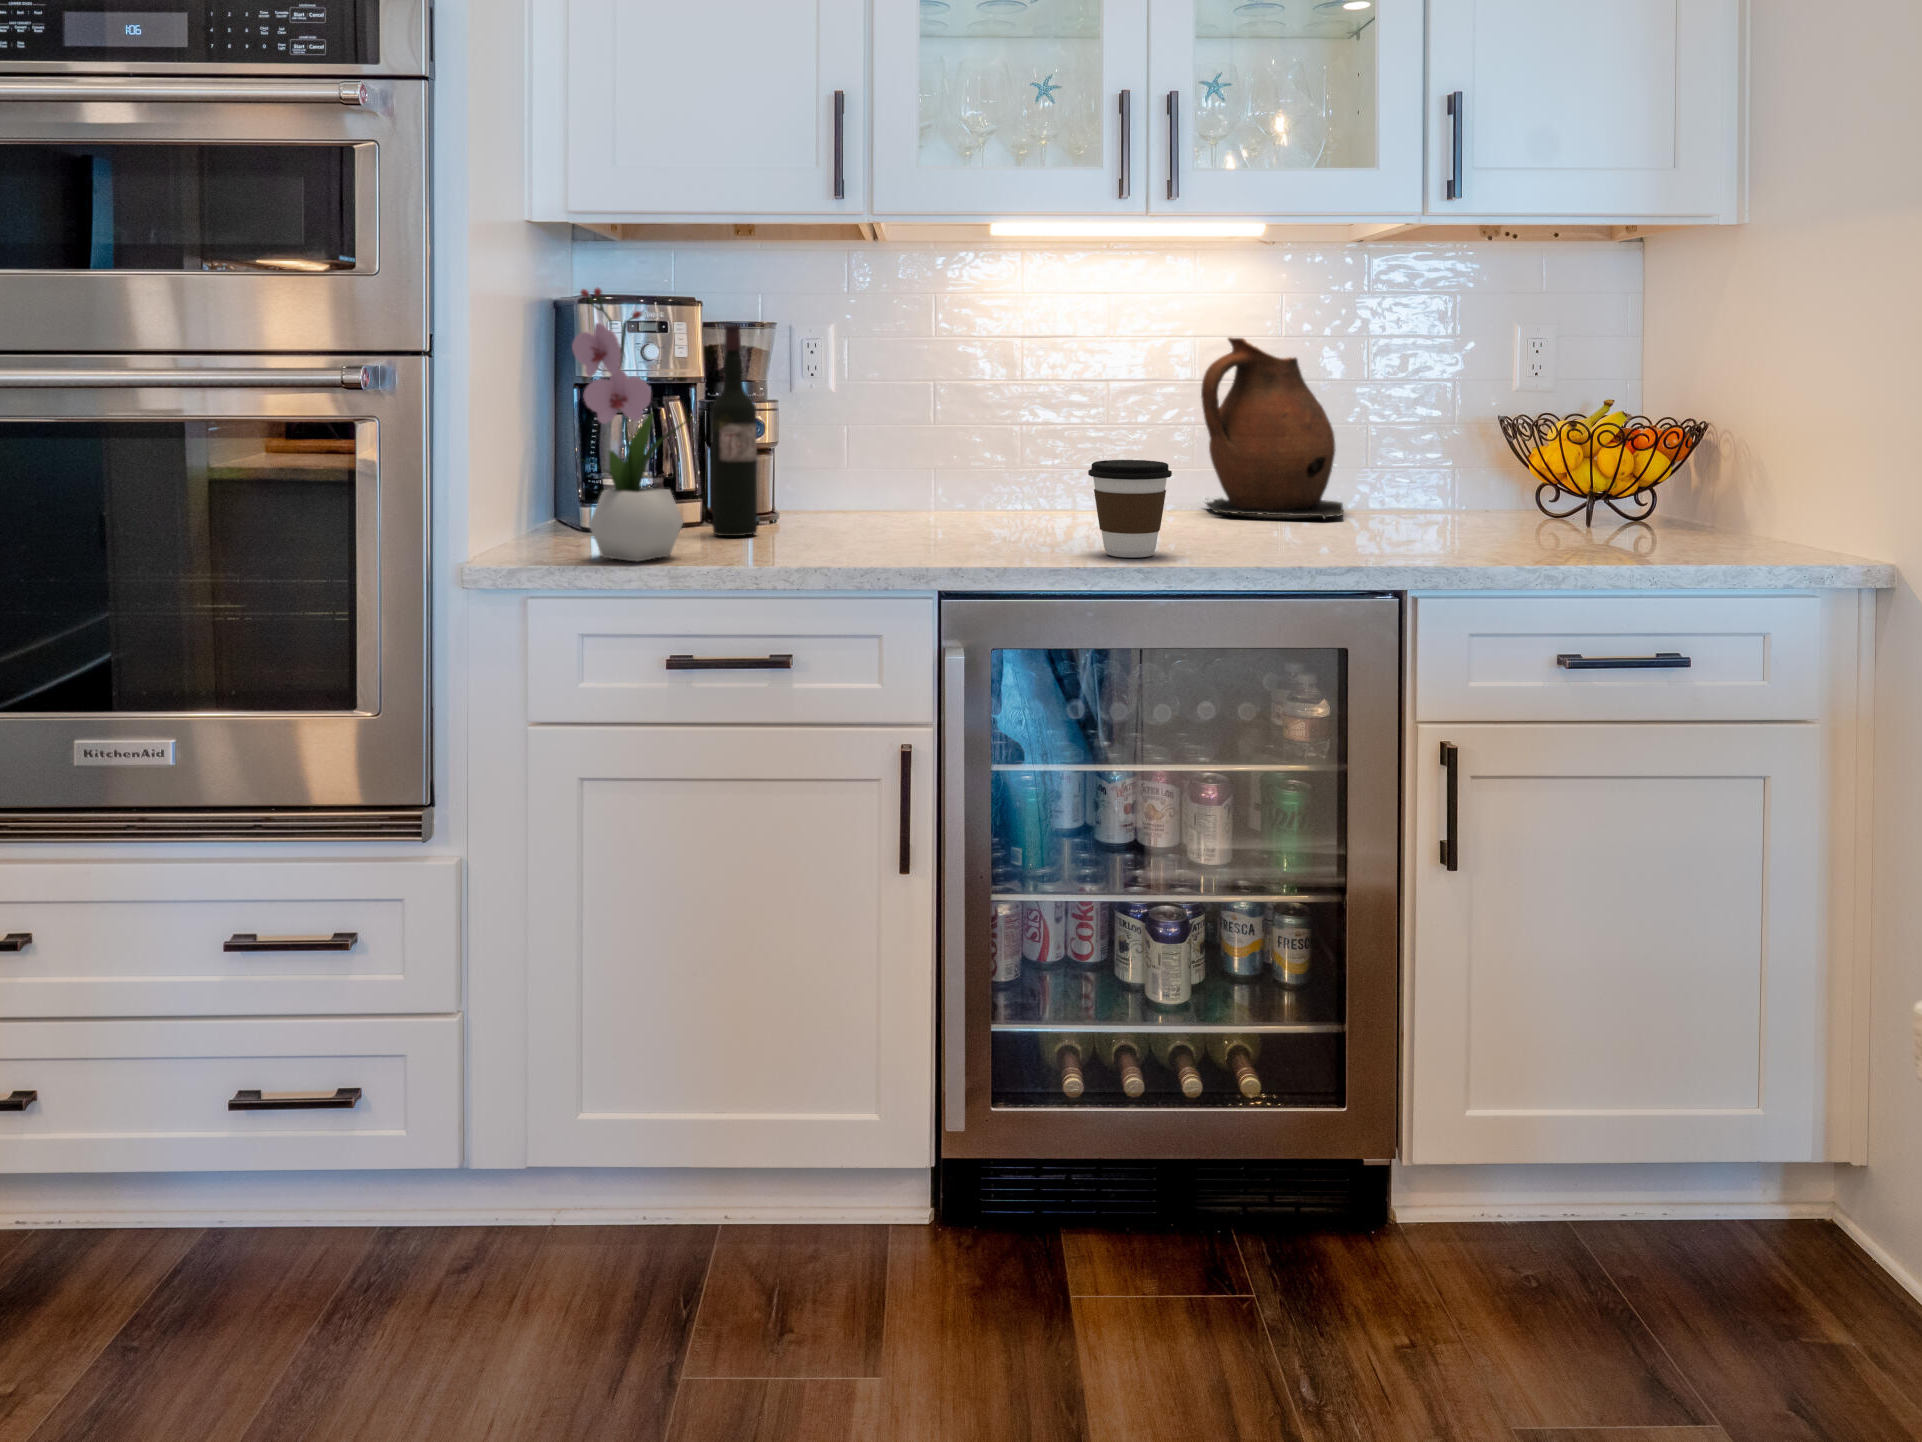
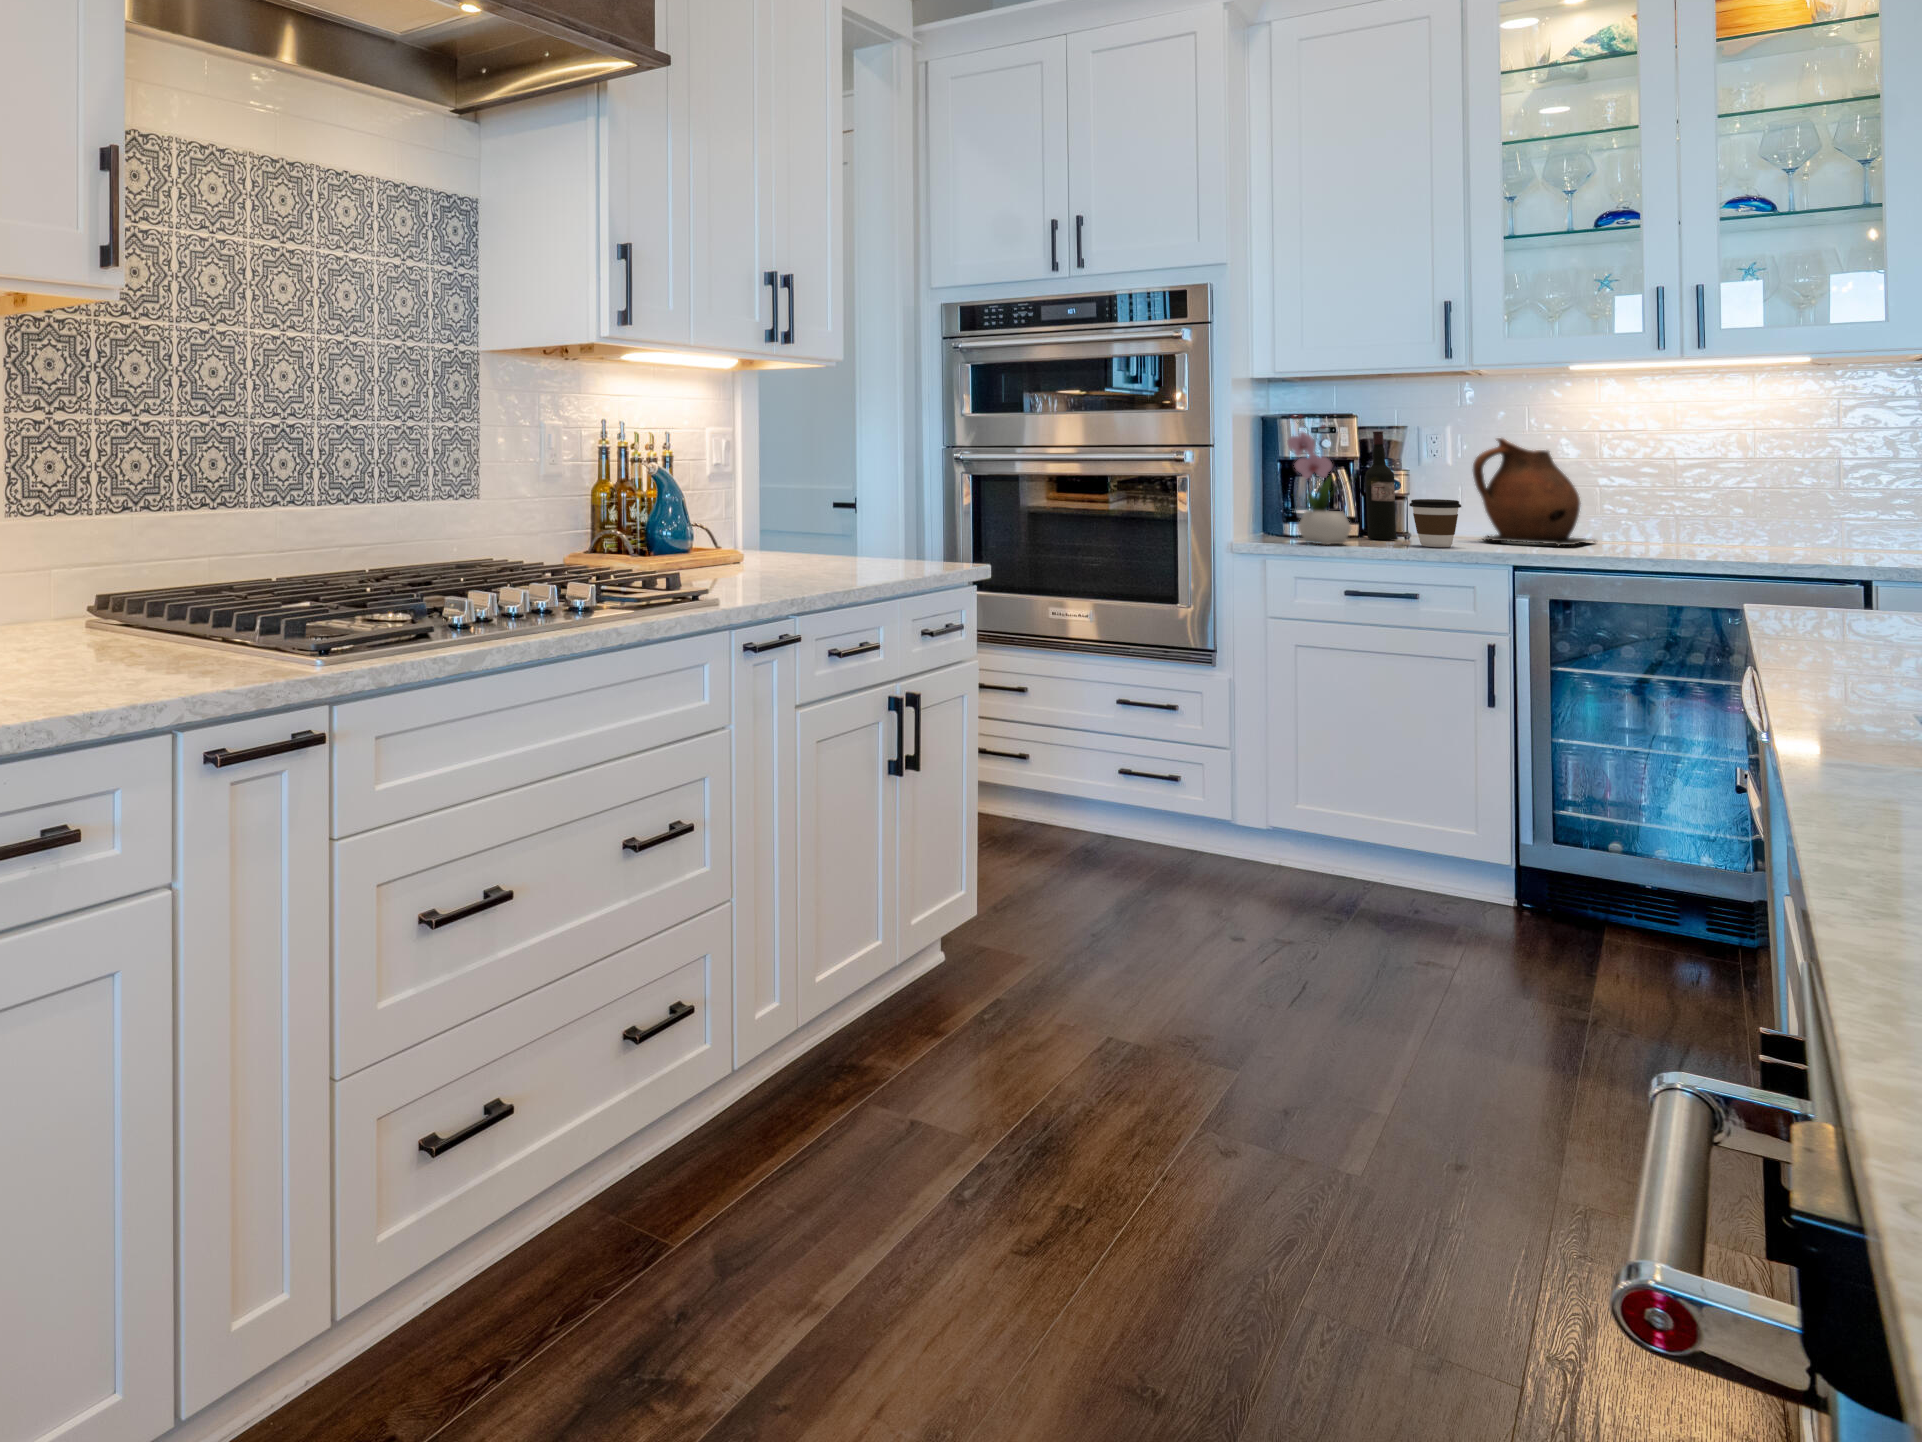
ceramic pitcher: present [1201,337,1343,519] -> present [1473,438,1589,546]
coffee cup: present [1088,460,1172,557] -> present [1409,499,1461,547]

